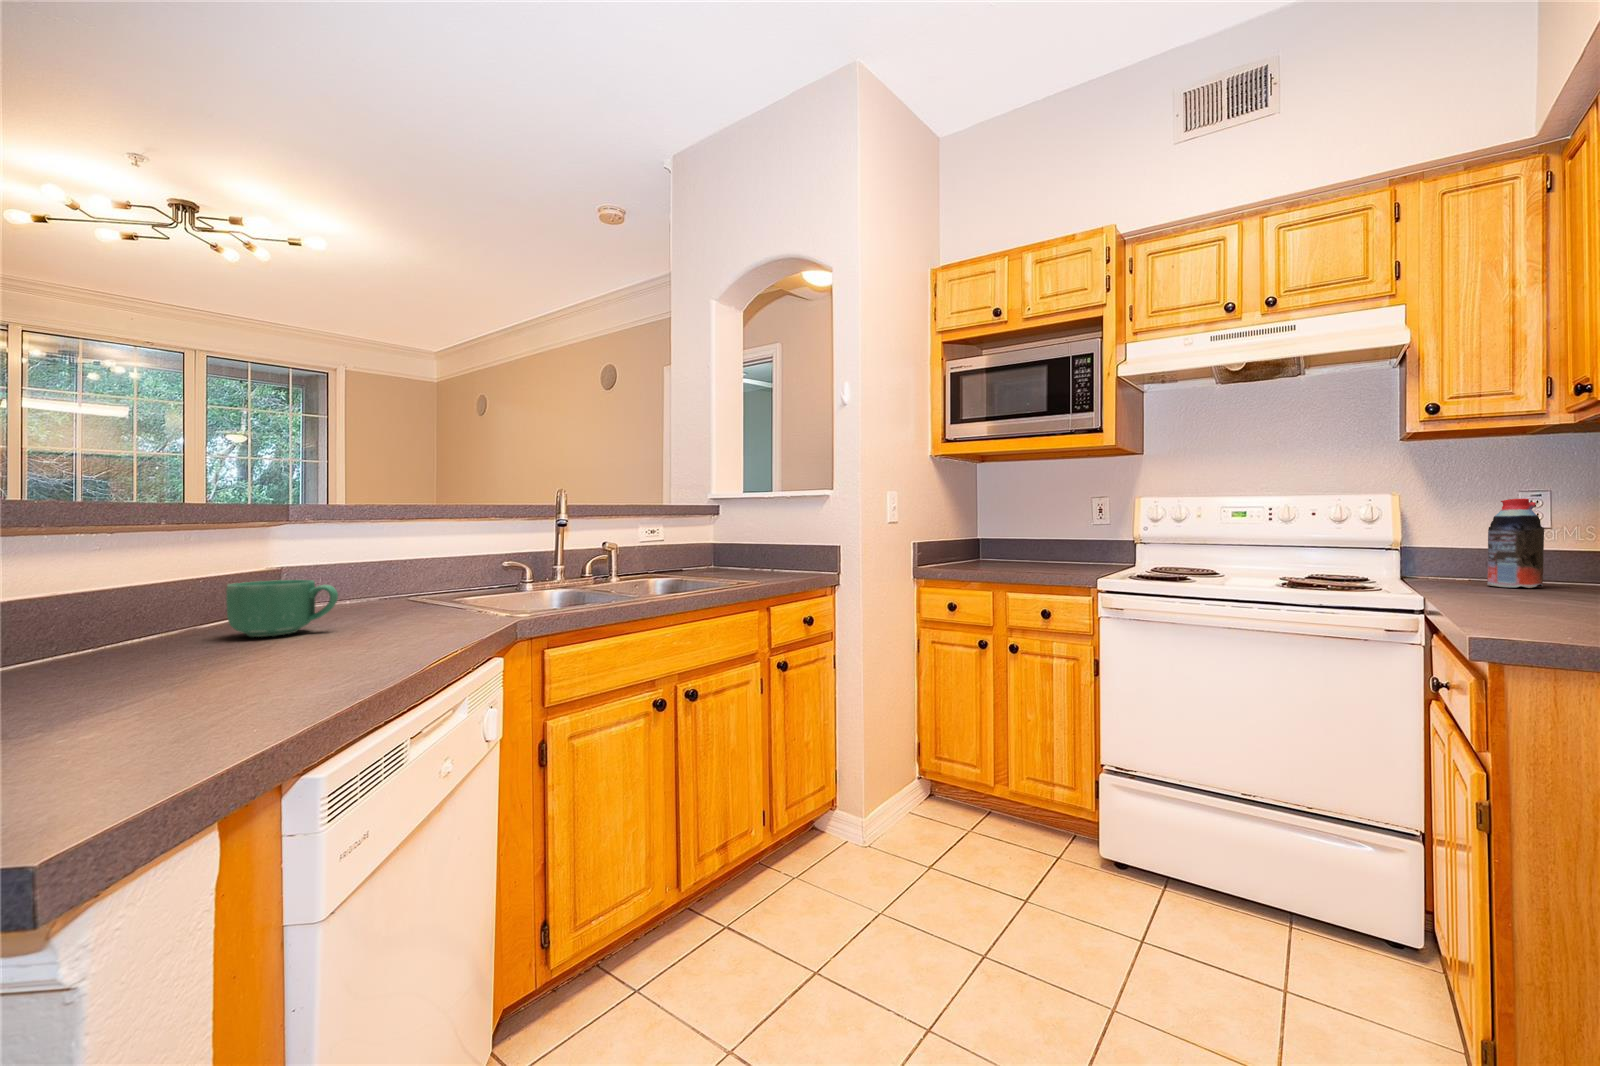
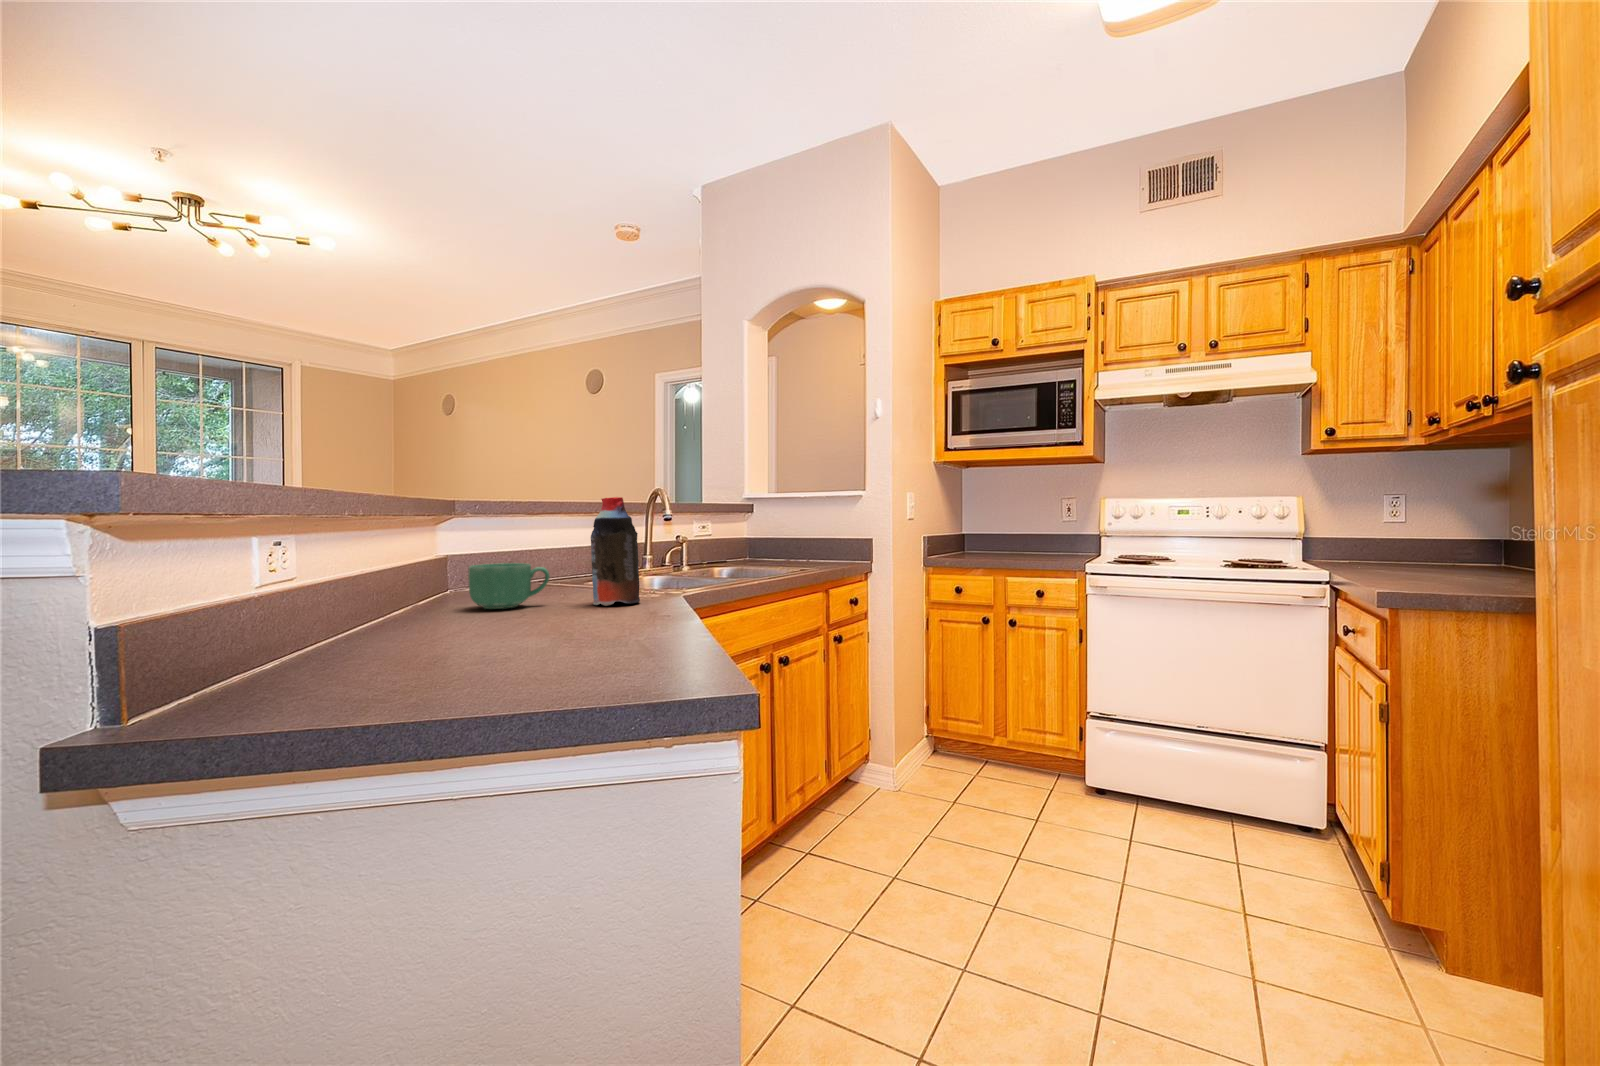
bottle: present [1487,499,1544,588] -> present [591,497,640,606]

